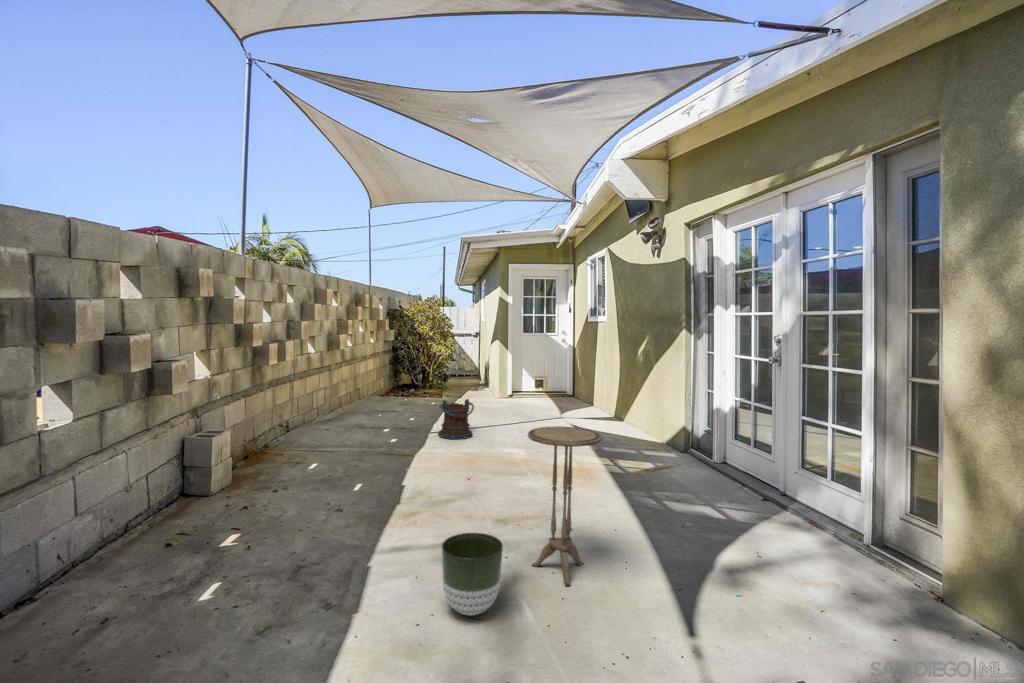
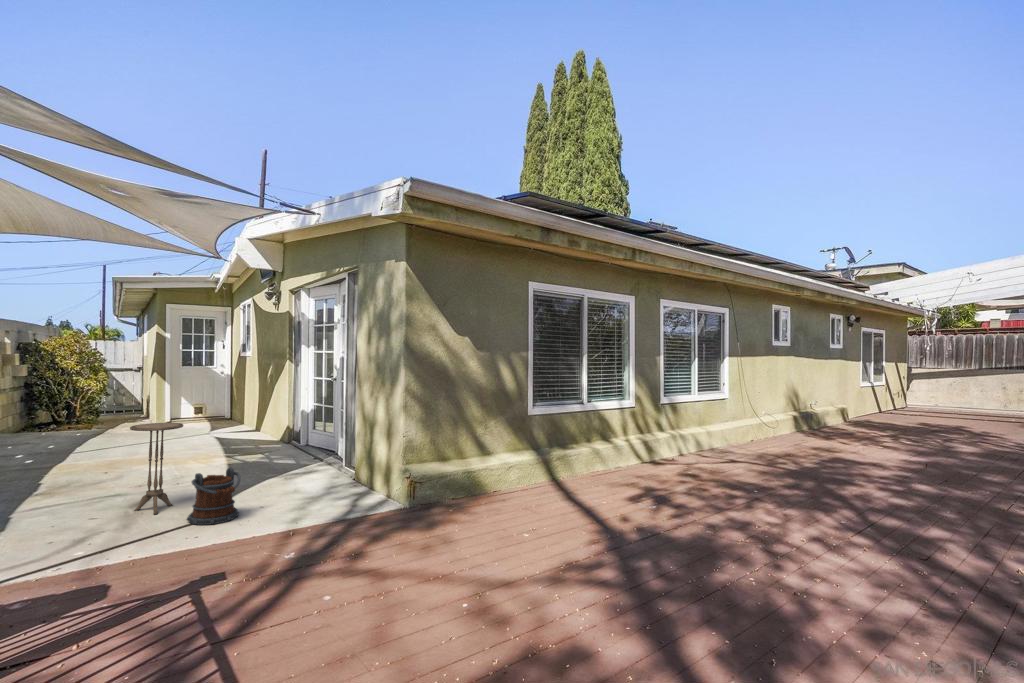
bucket: present [438,399,474,439] -> present [187,468,241,525]
planter: present [442,533,503,616] -> none [57,487,104,533]

